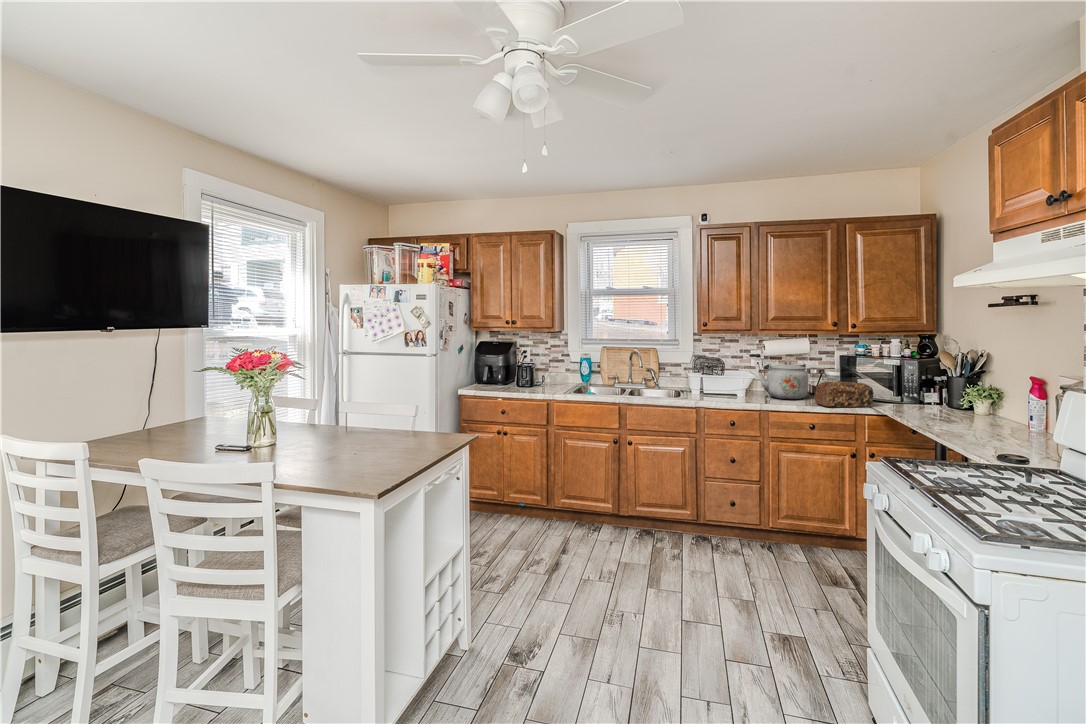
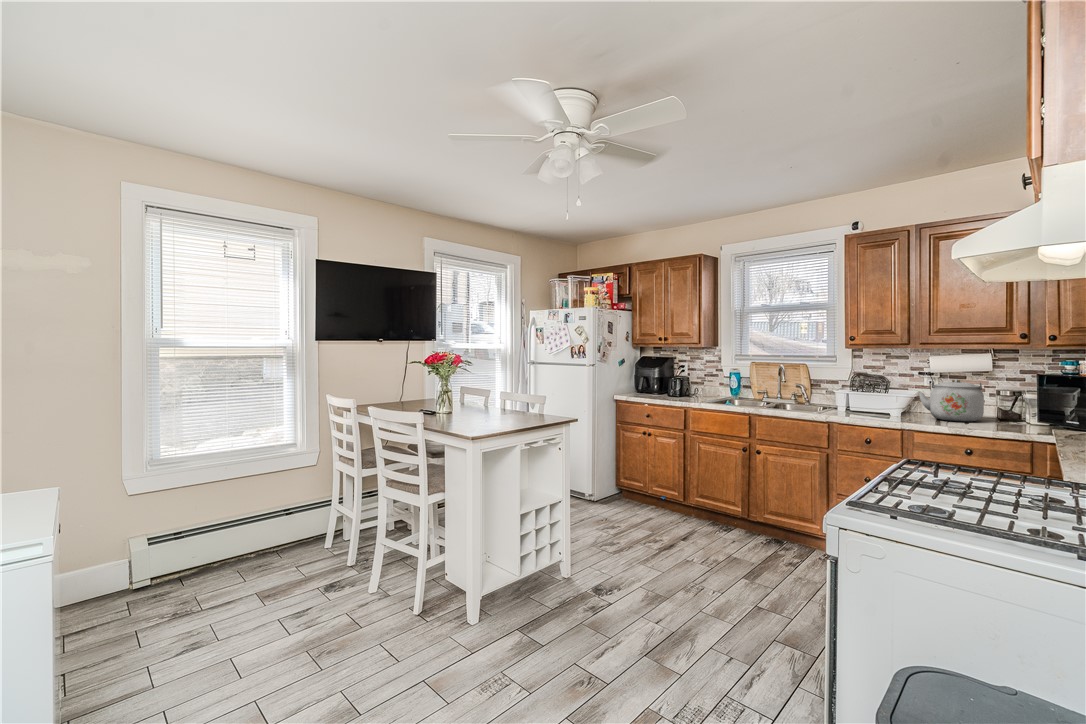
bread loaf: present [815,382,874,407] -> none [978,401,1055,432]

